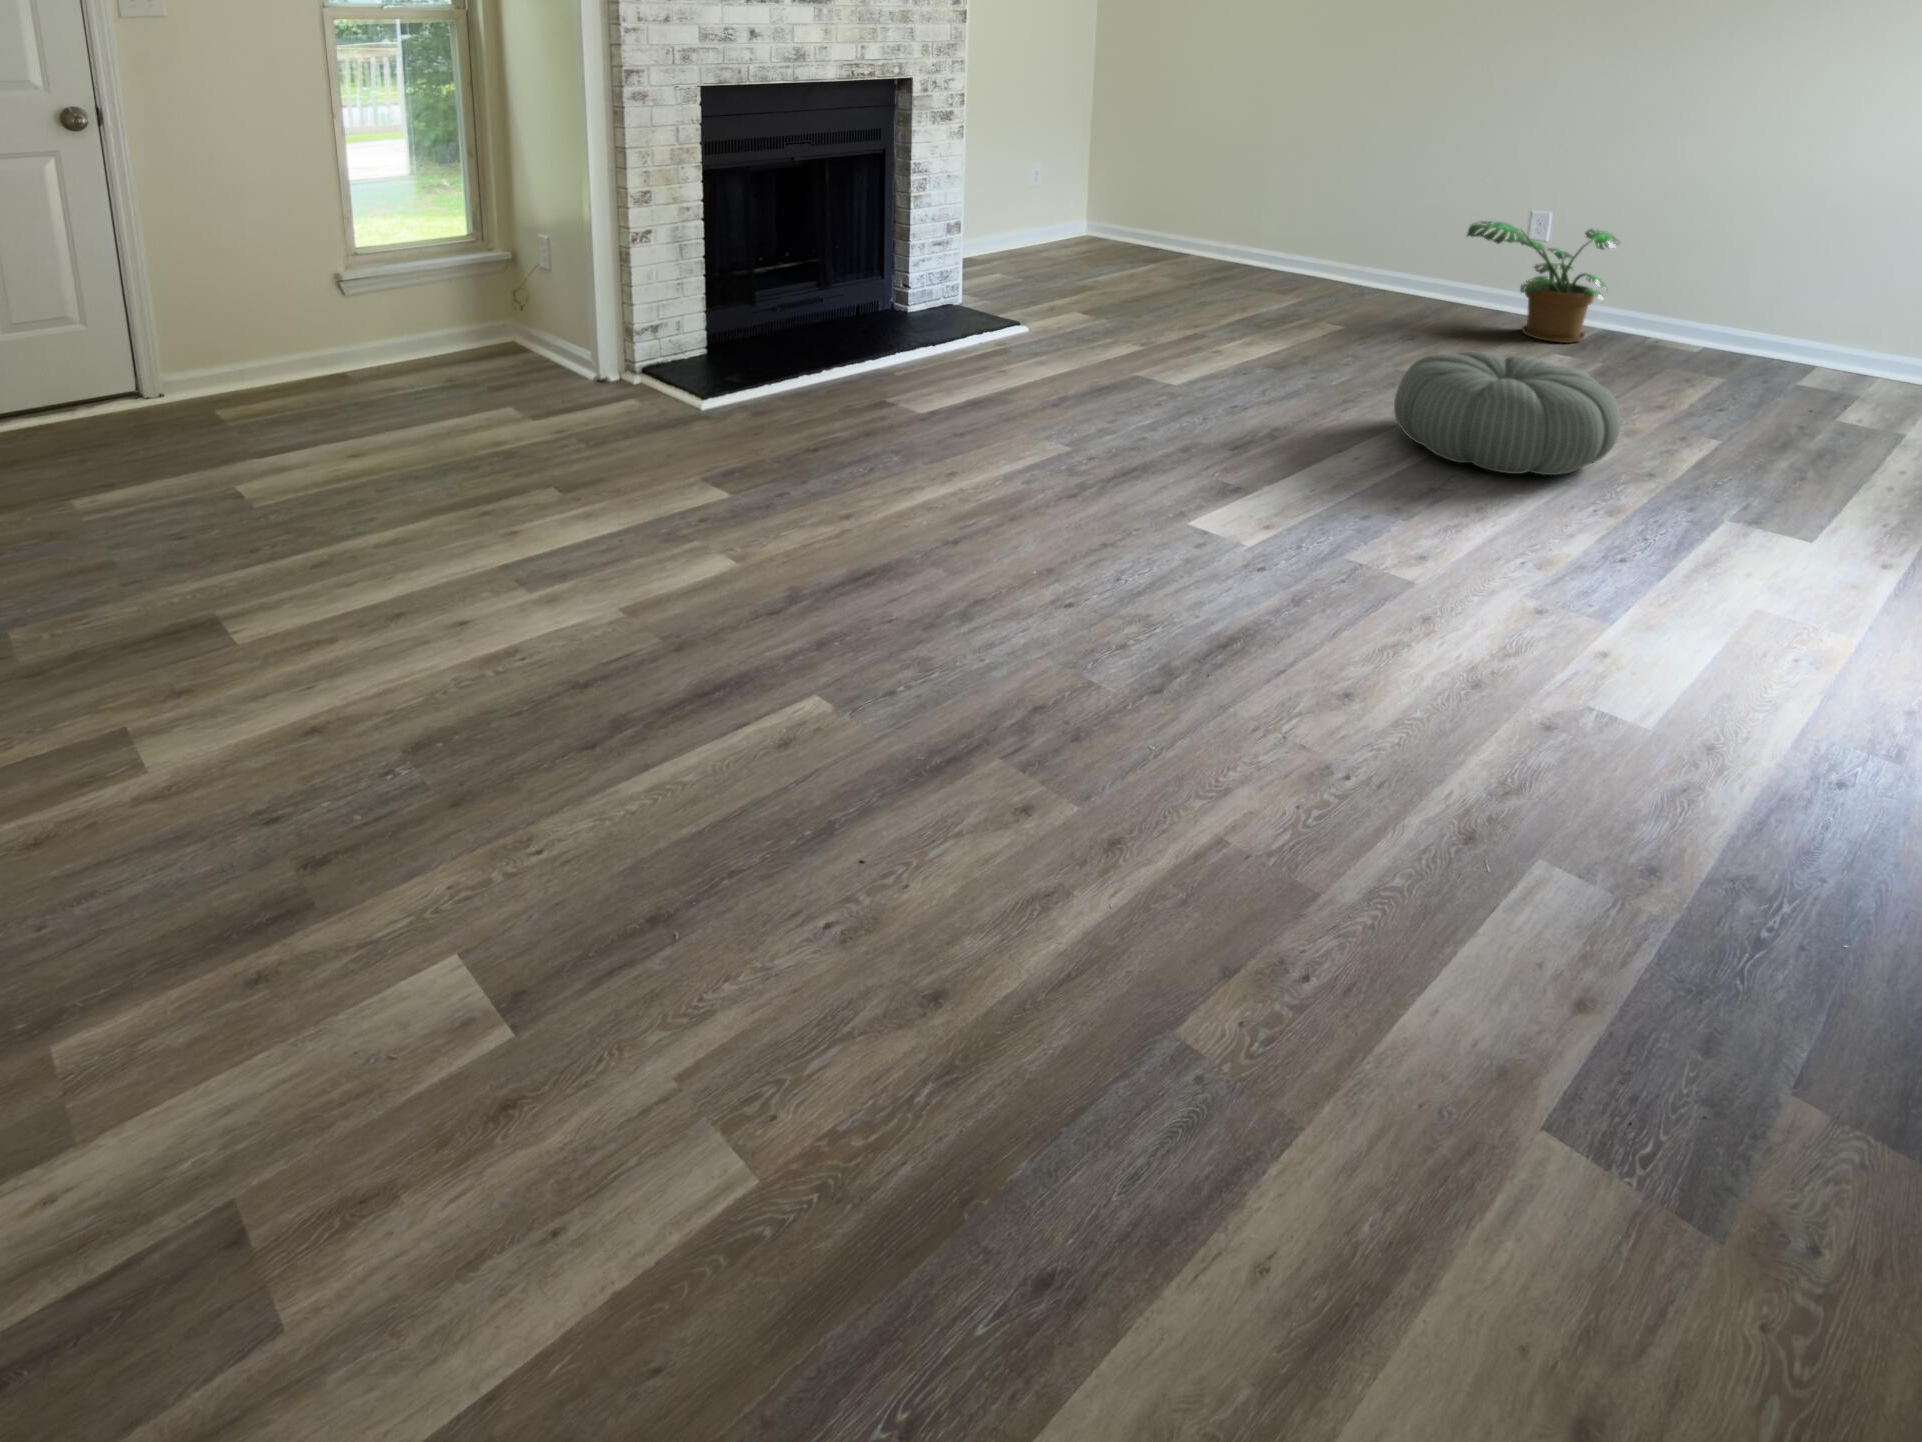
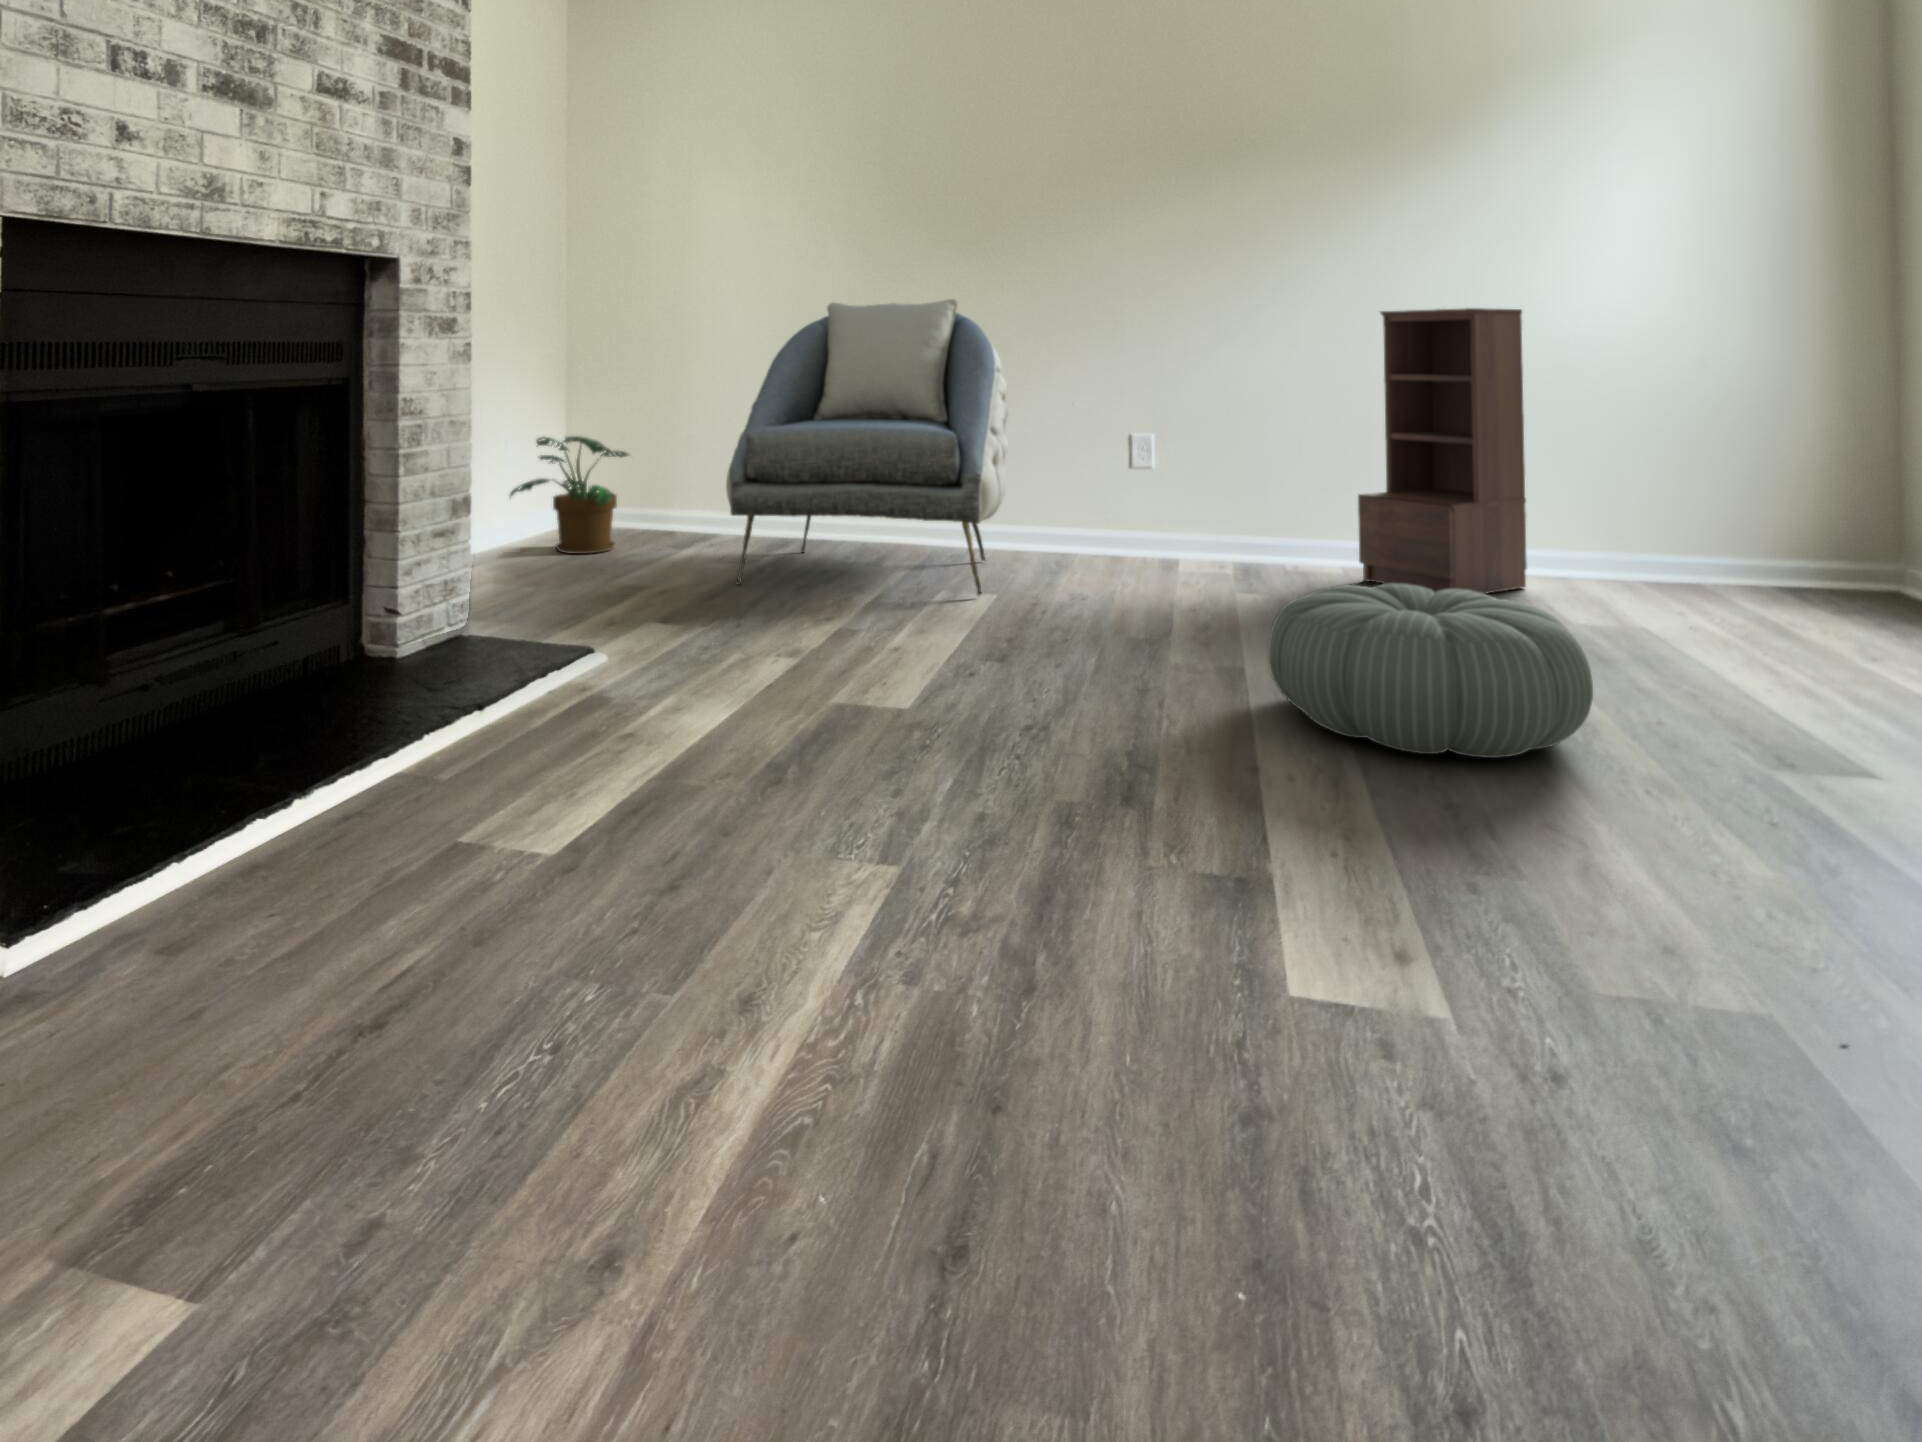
armchair: none [1151,84,1394,322] -> present [726,299,1008,595]
bookshelf: none [1682,123,1904,384] -> present [1358,308,1527,594]
potted plant: present [1467,221,1618,343] -> present [510,436,629,554]

